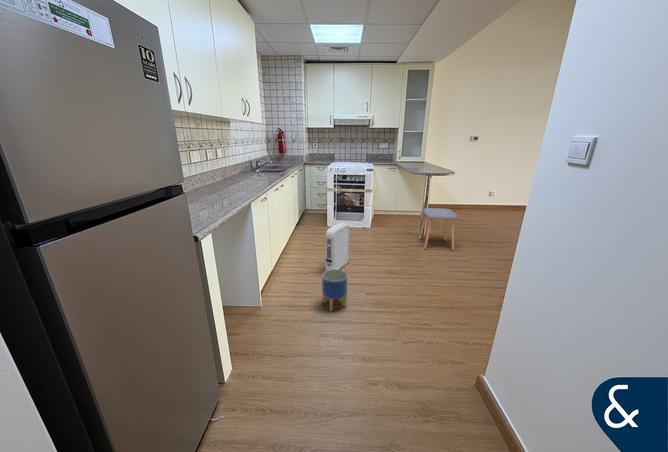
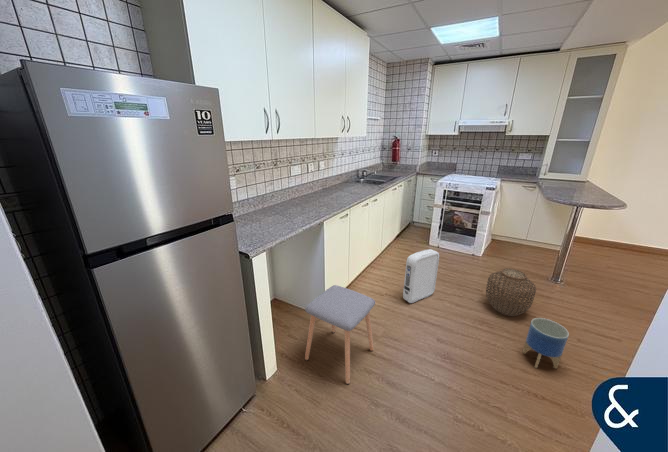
stool: present [419,208,458,251] -> present [305,285,375,384]
woven basket: none [387,227,421,264] -> present [486,268,536,316]
planter: present [322,269,347,311] -> present [523,318,569,369]

